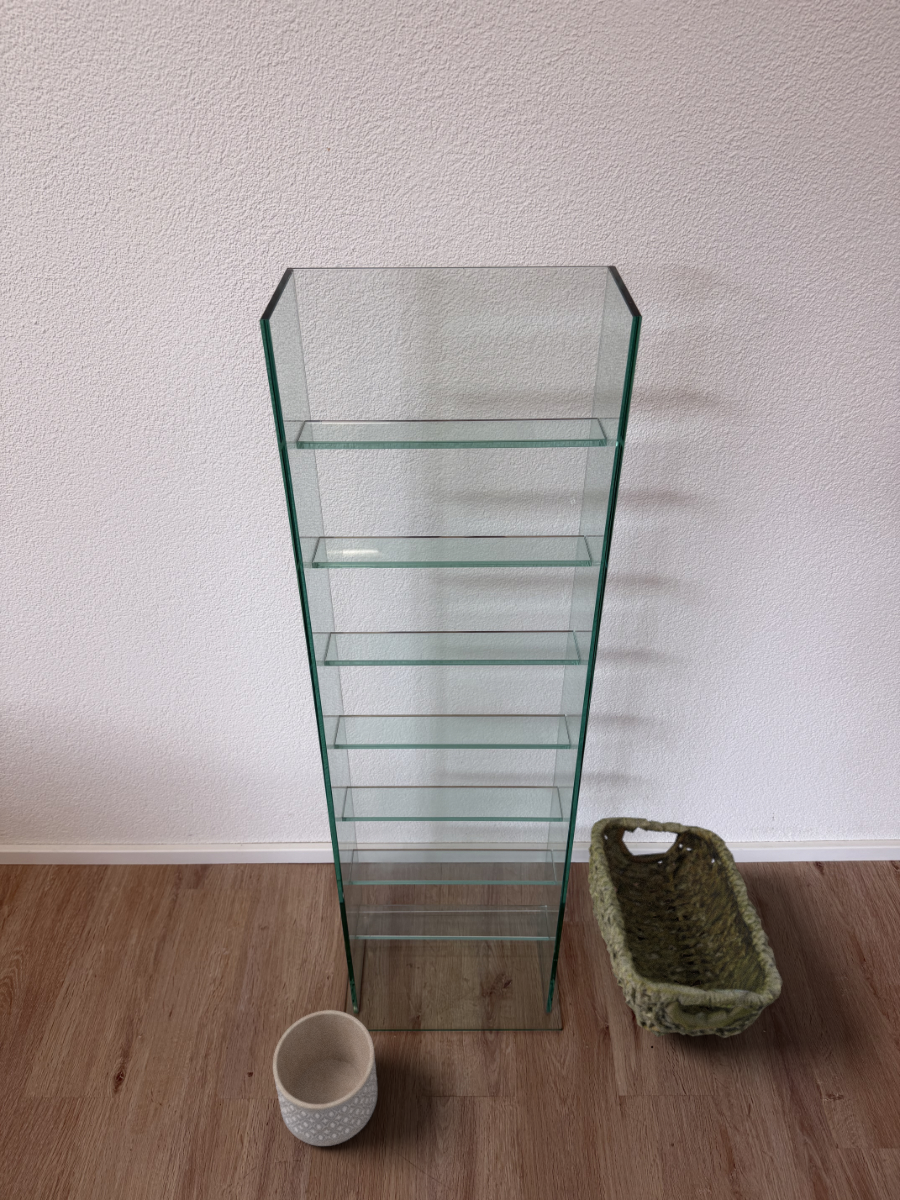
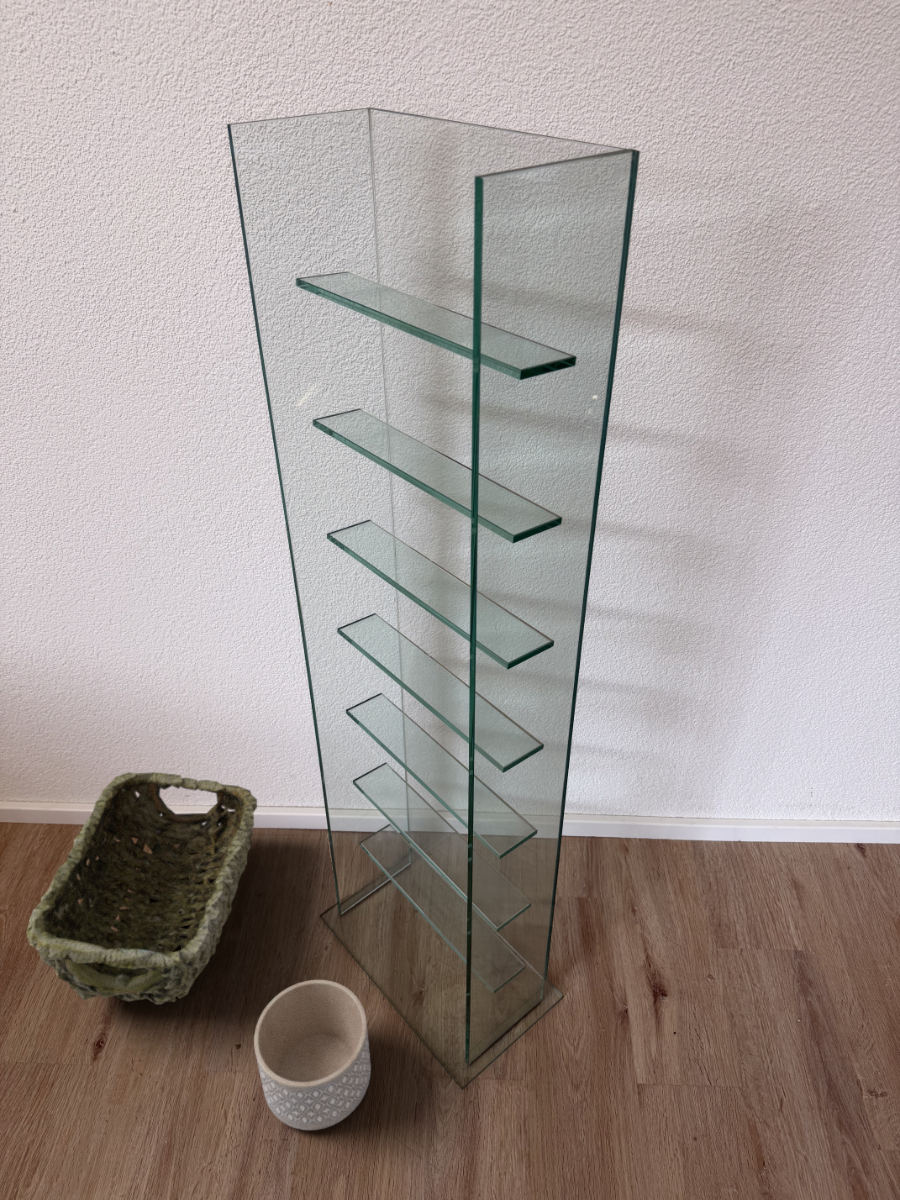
woven basket: present [588,817,783,1038] -> present [27,772,257,1004]

